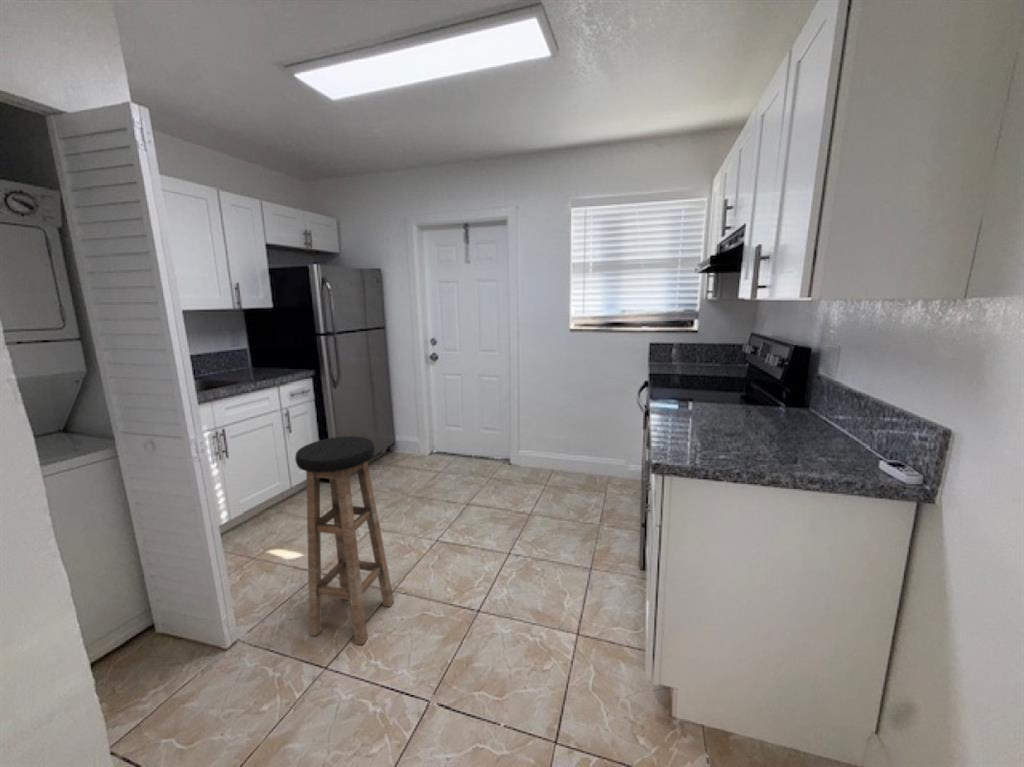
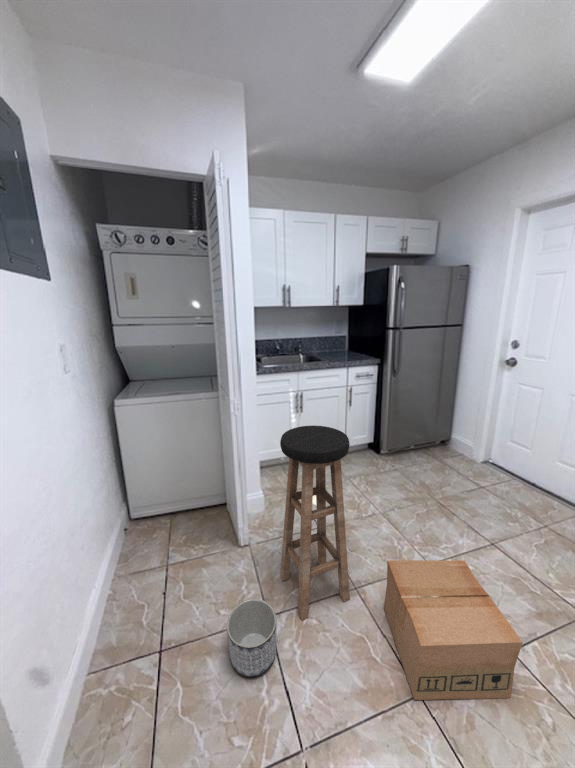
cardboard box: none [421,511,522,617] -> present [384,560,522,700]
planter: none [300,639,363,722] -> present [227,599,276,676]

